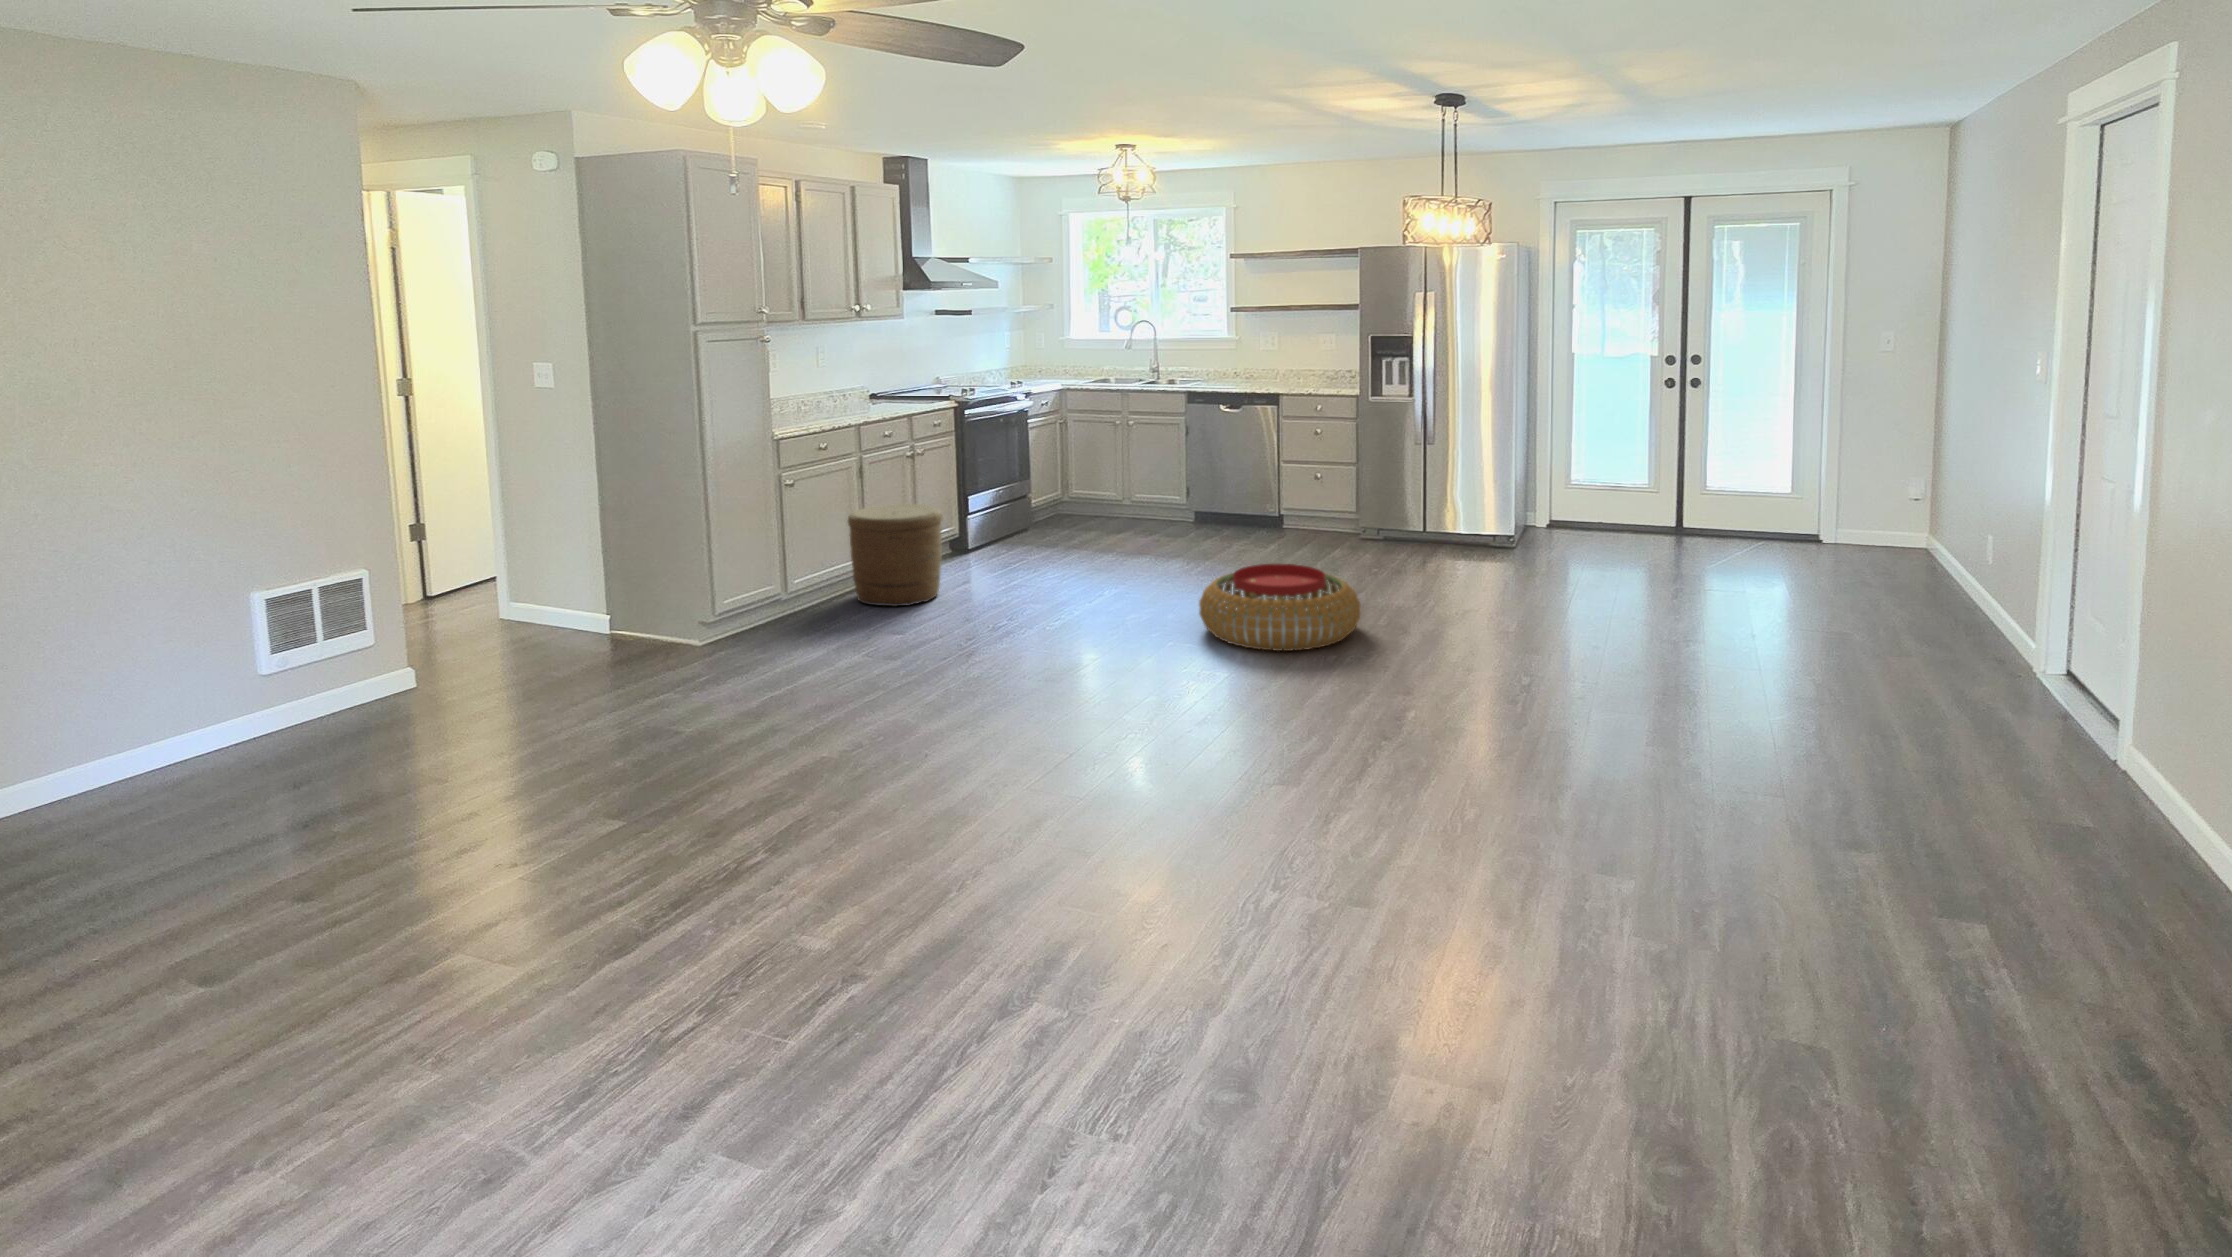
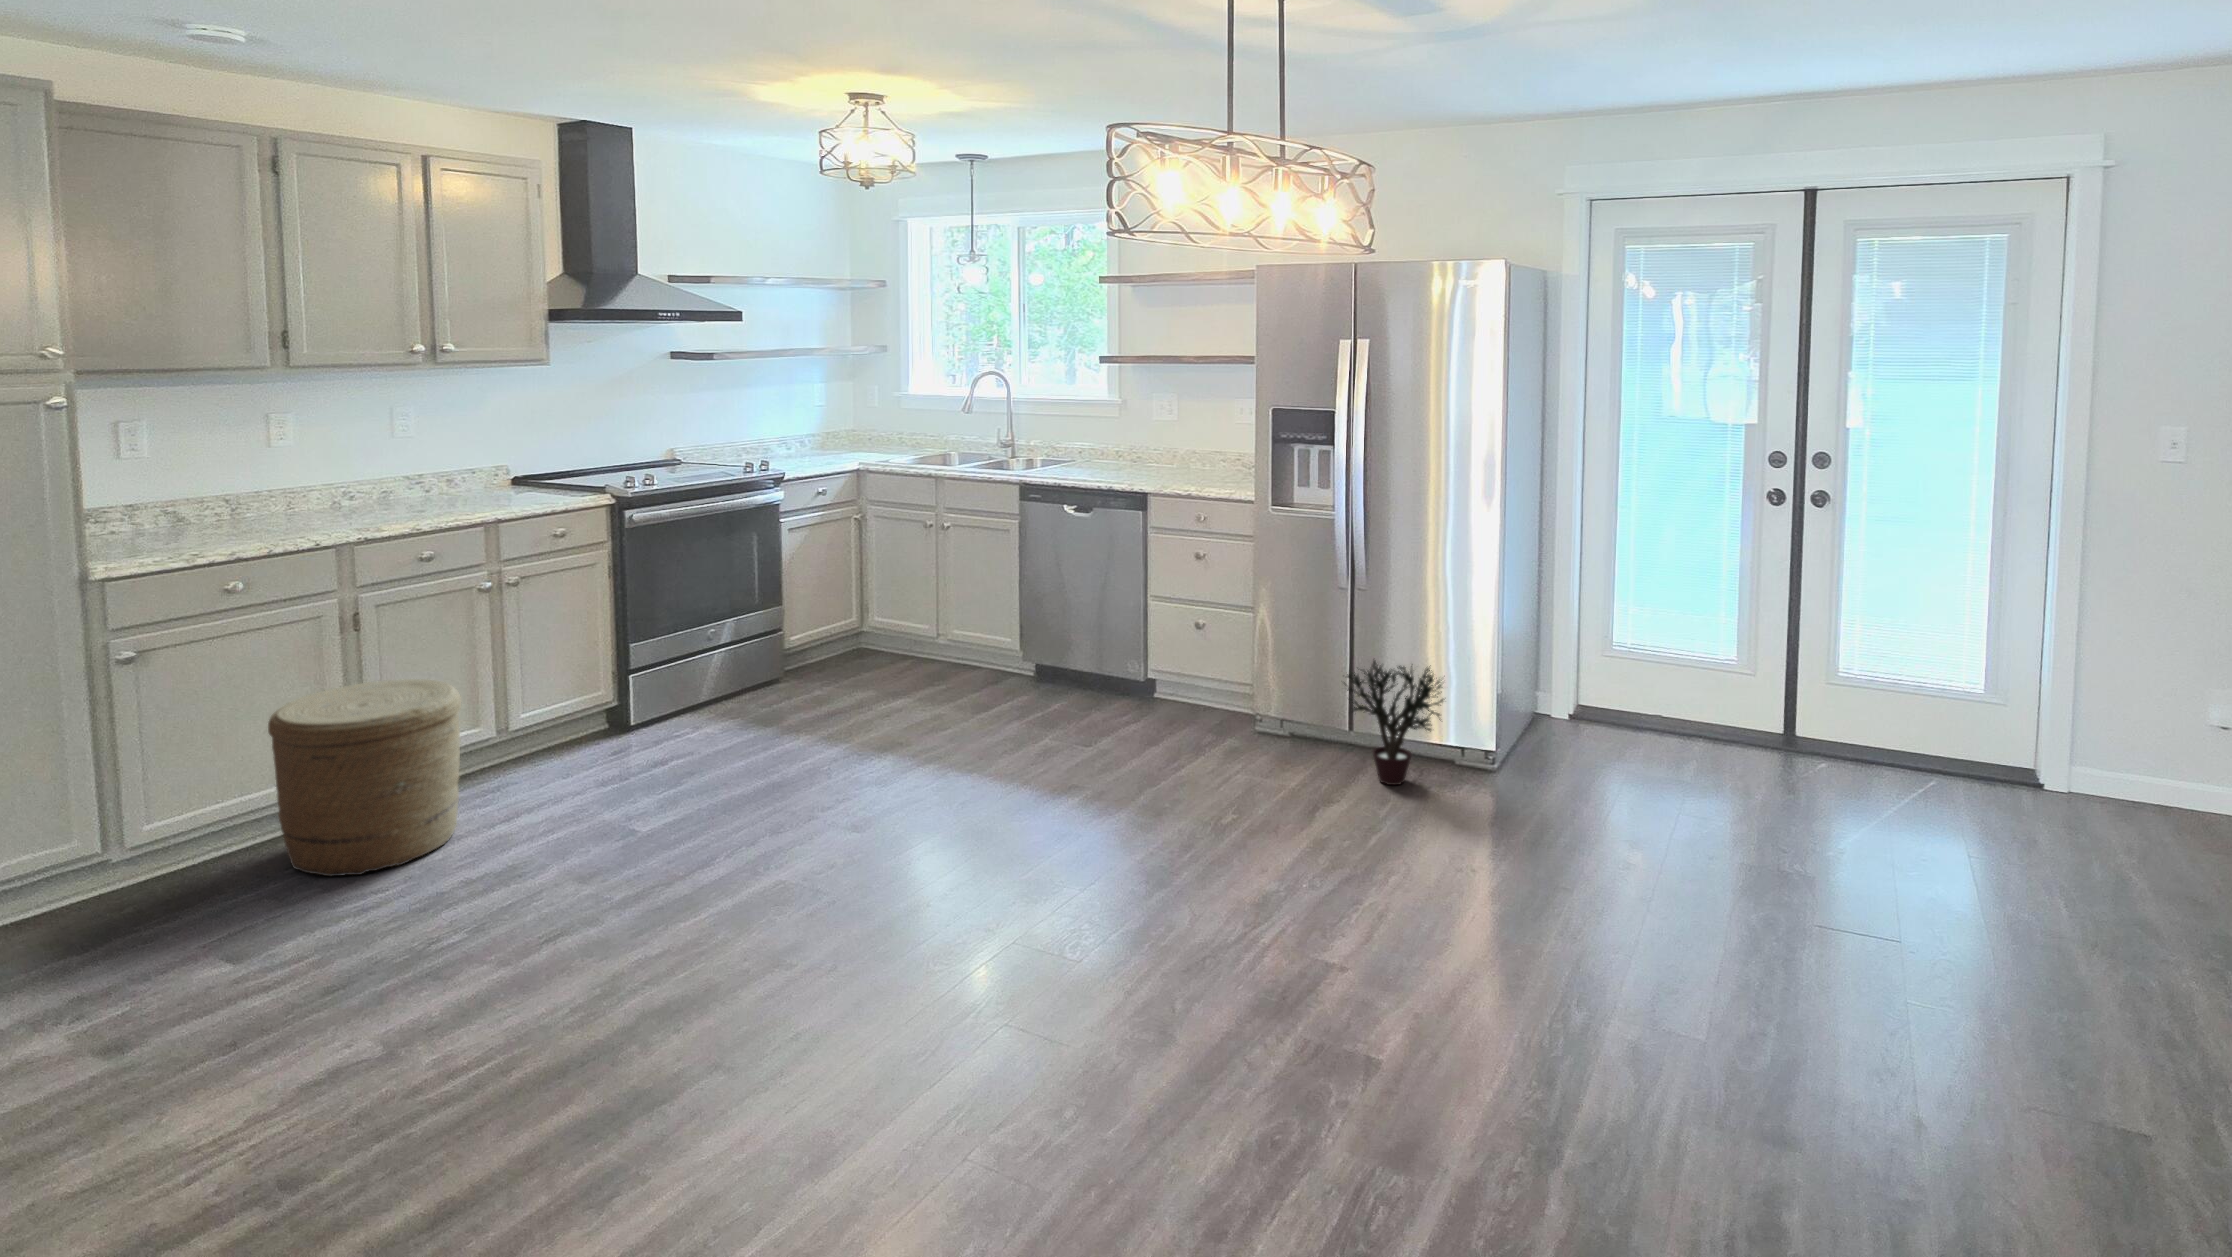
potted plant: none [1426,481,1491,554] -> present [1347,660,1443,785]
pouf: present [1199,564,1361,651] -> none [748,862,1082,1104]

